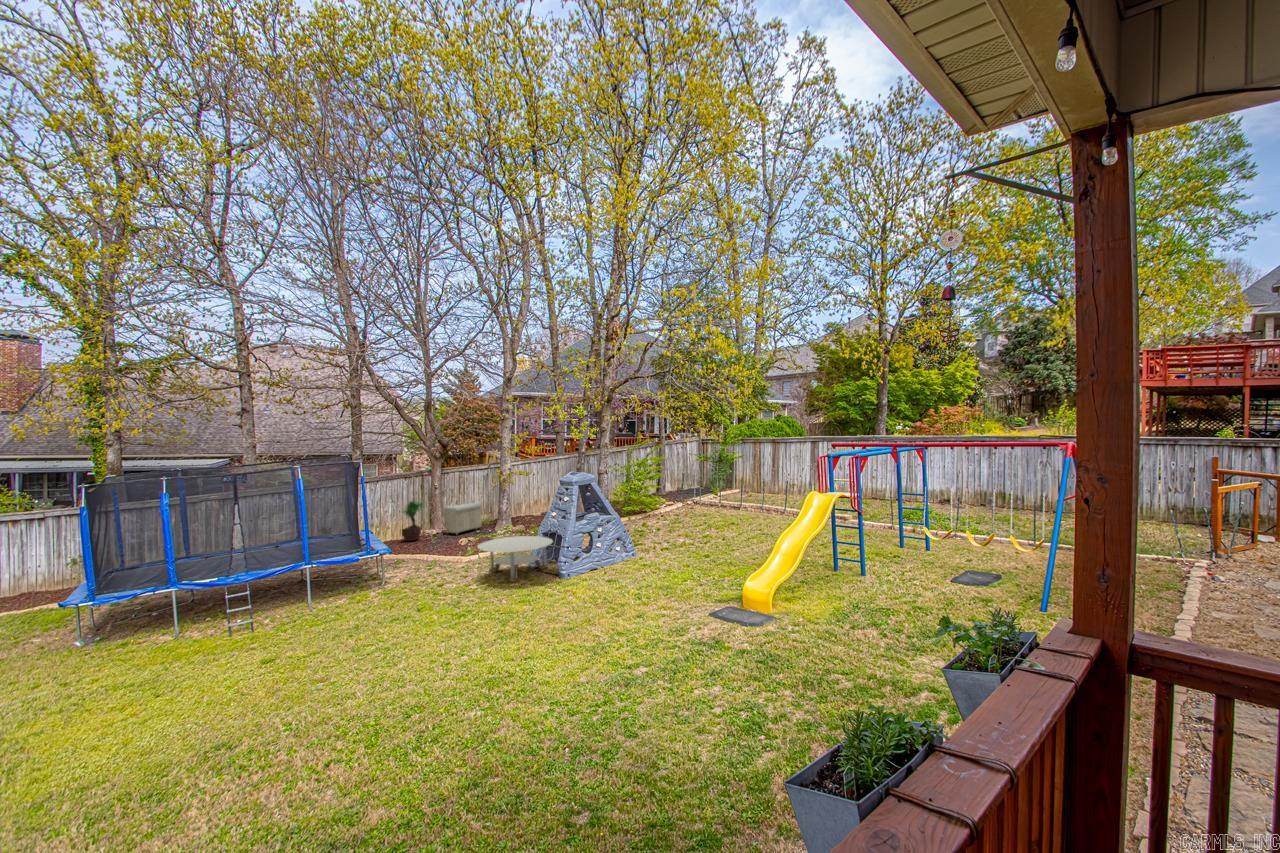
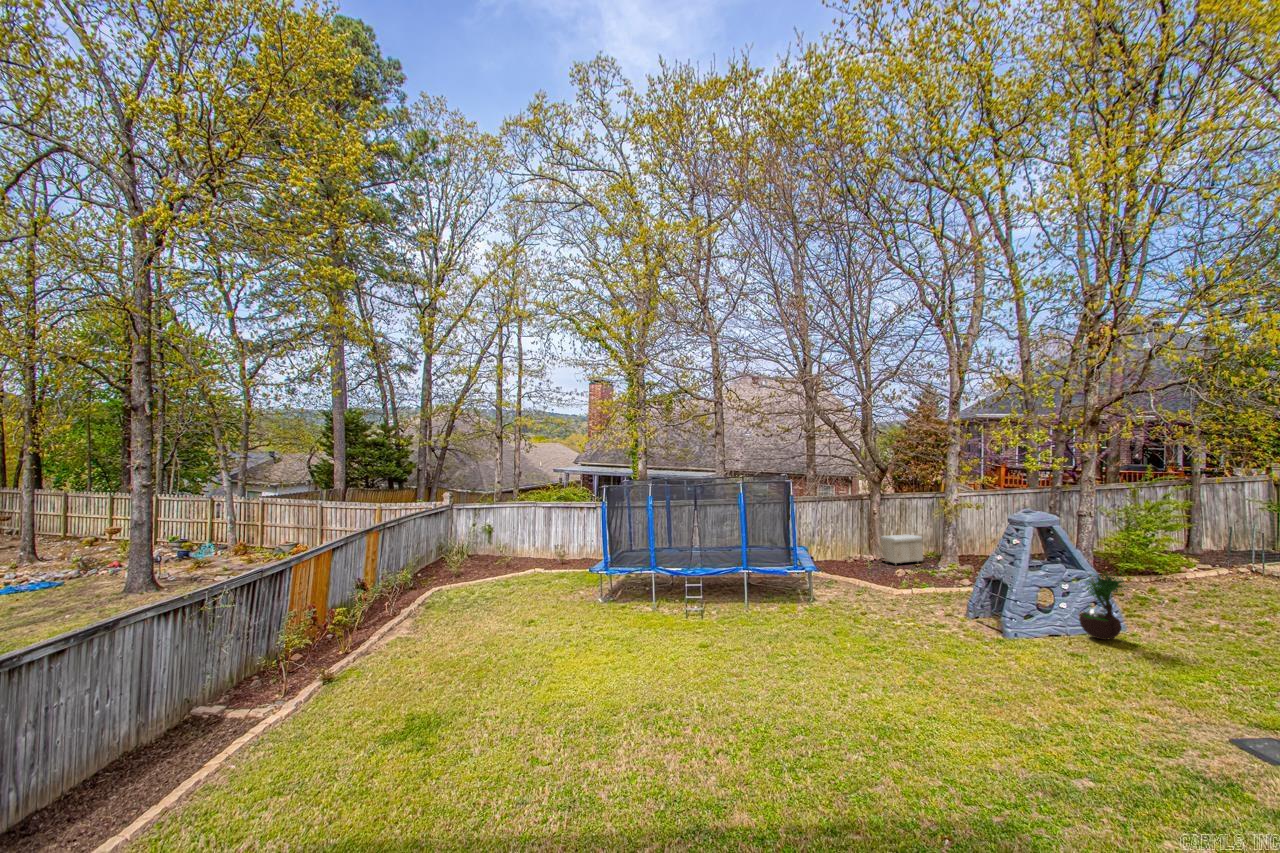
potted tree: present [402,501,423,541] -> present [1079,572,1126,640]
round table: present [478,536,553,582] -> none [903,576,995,626]

